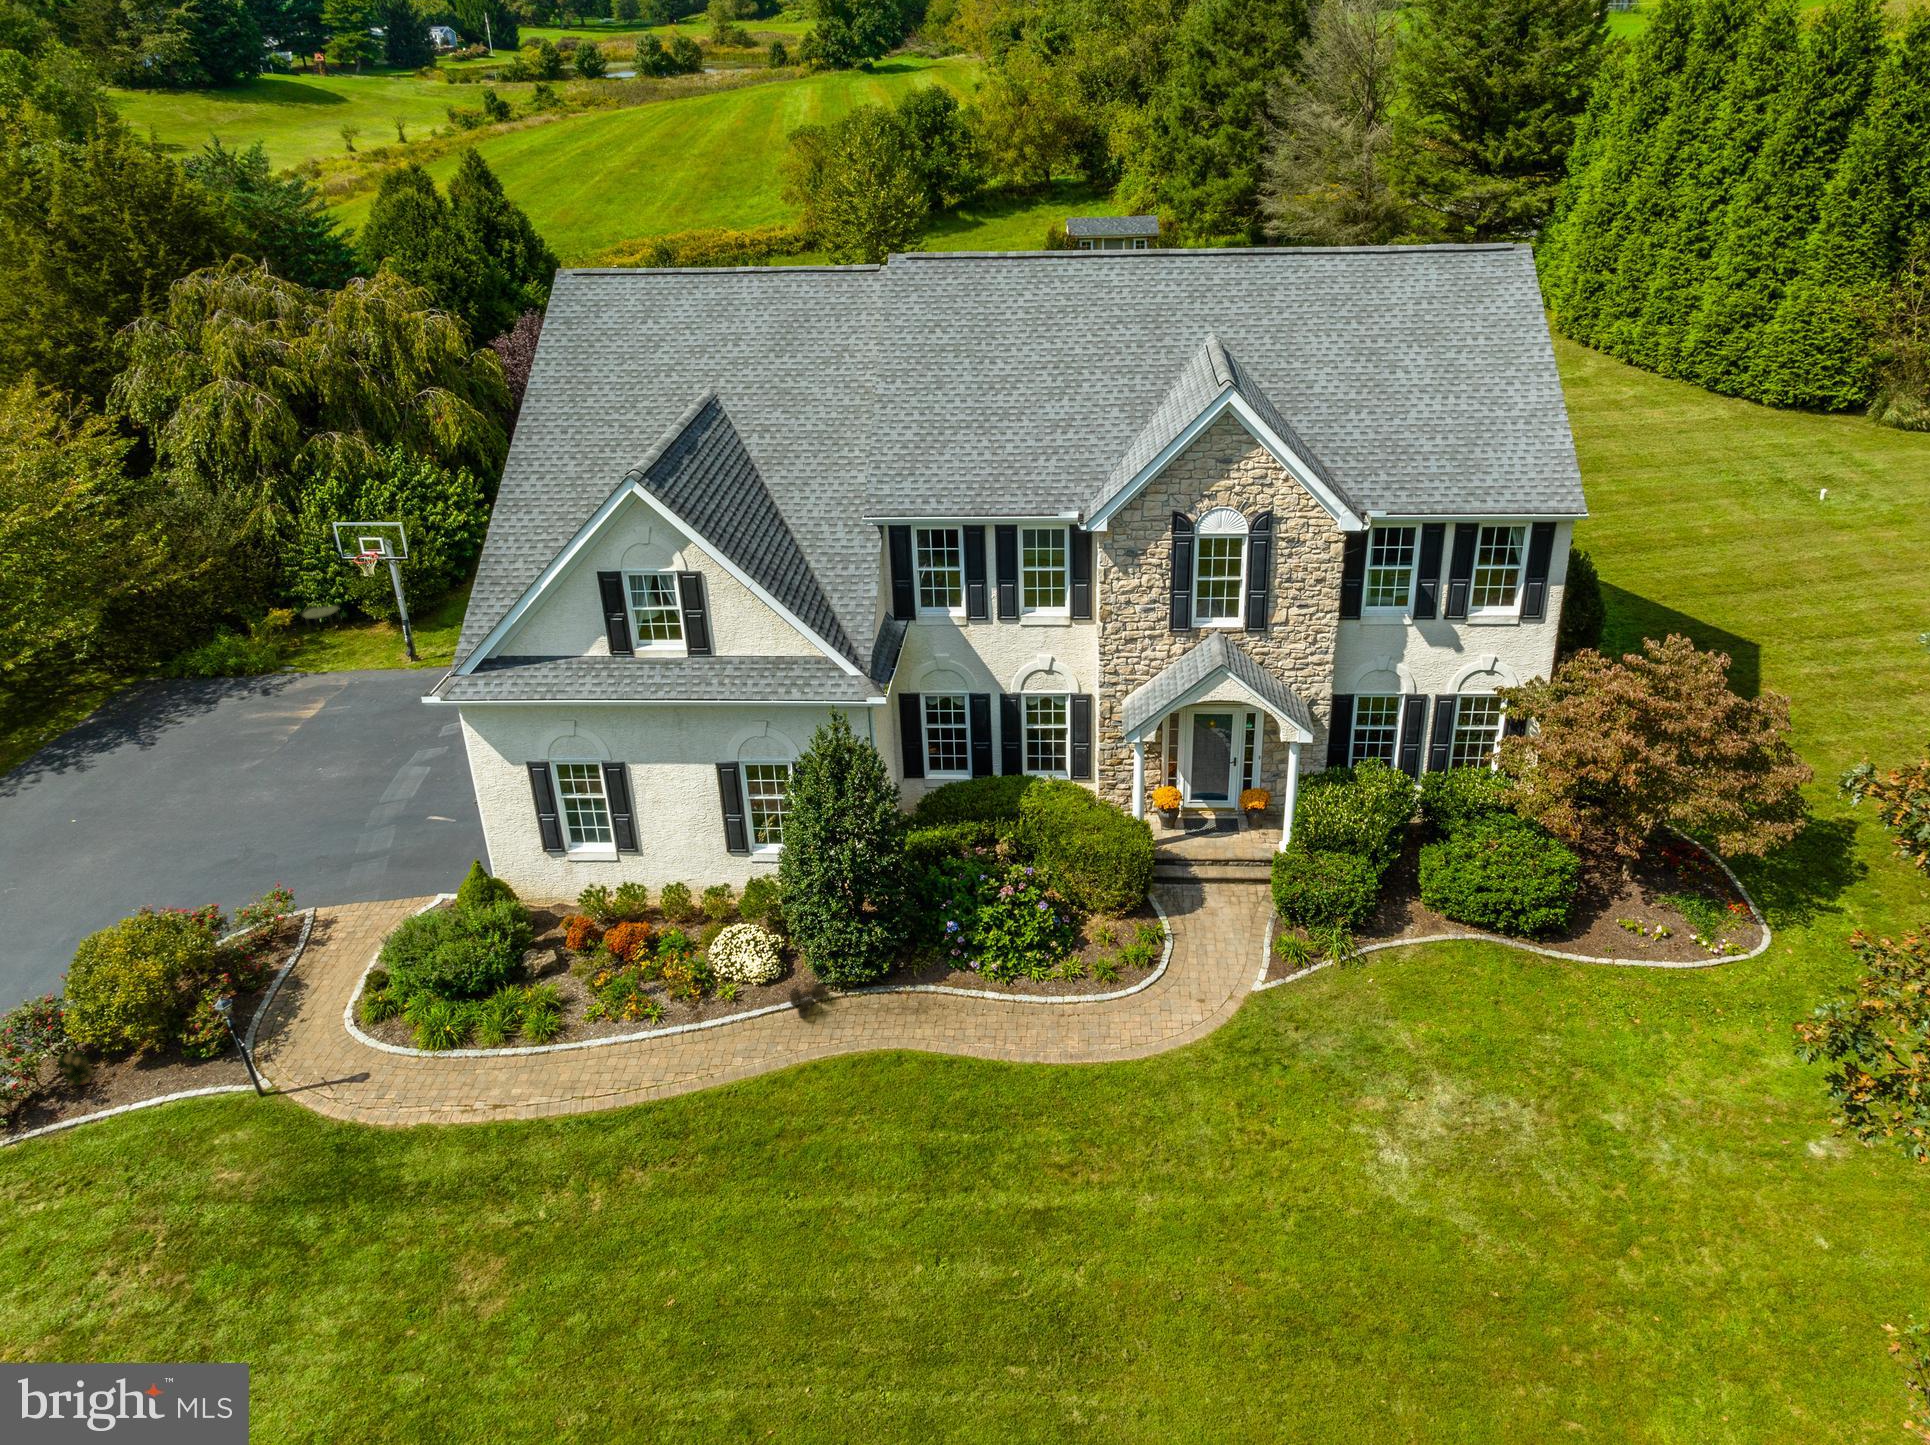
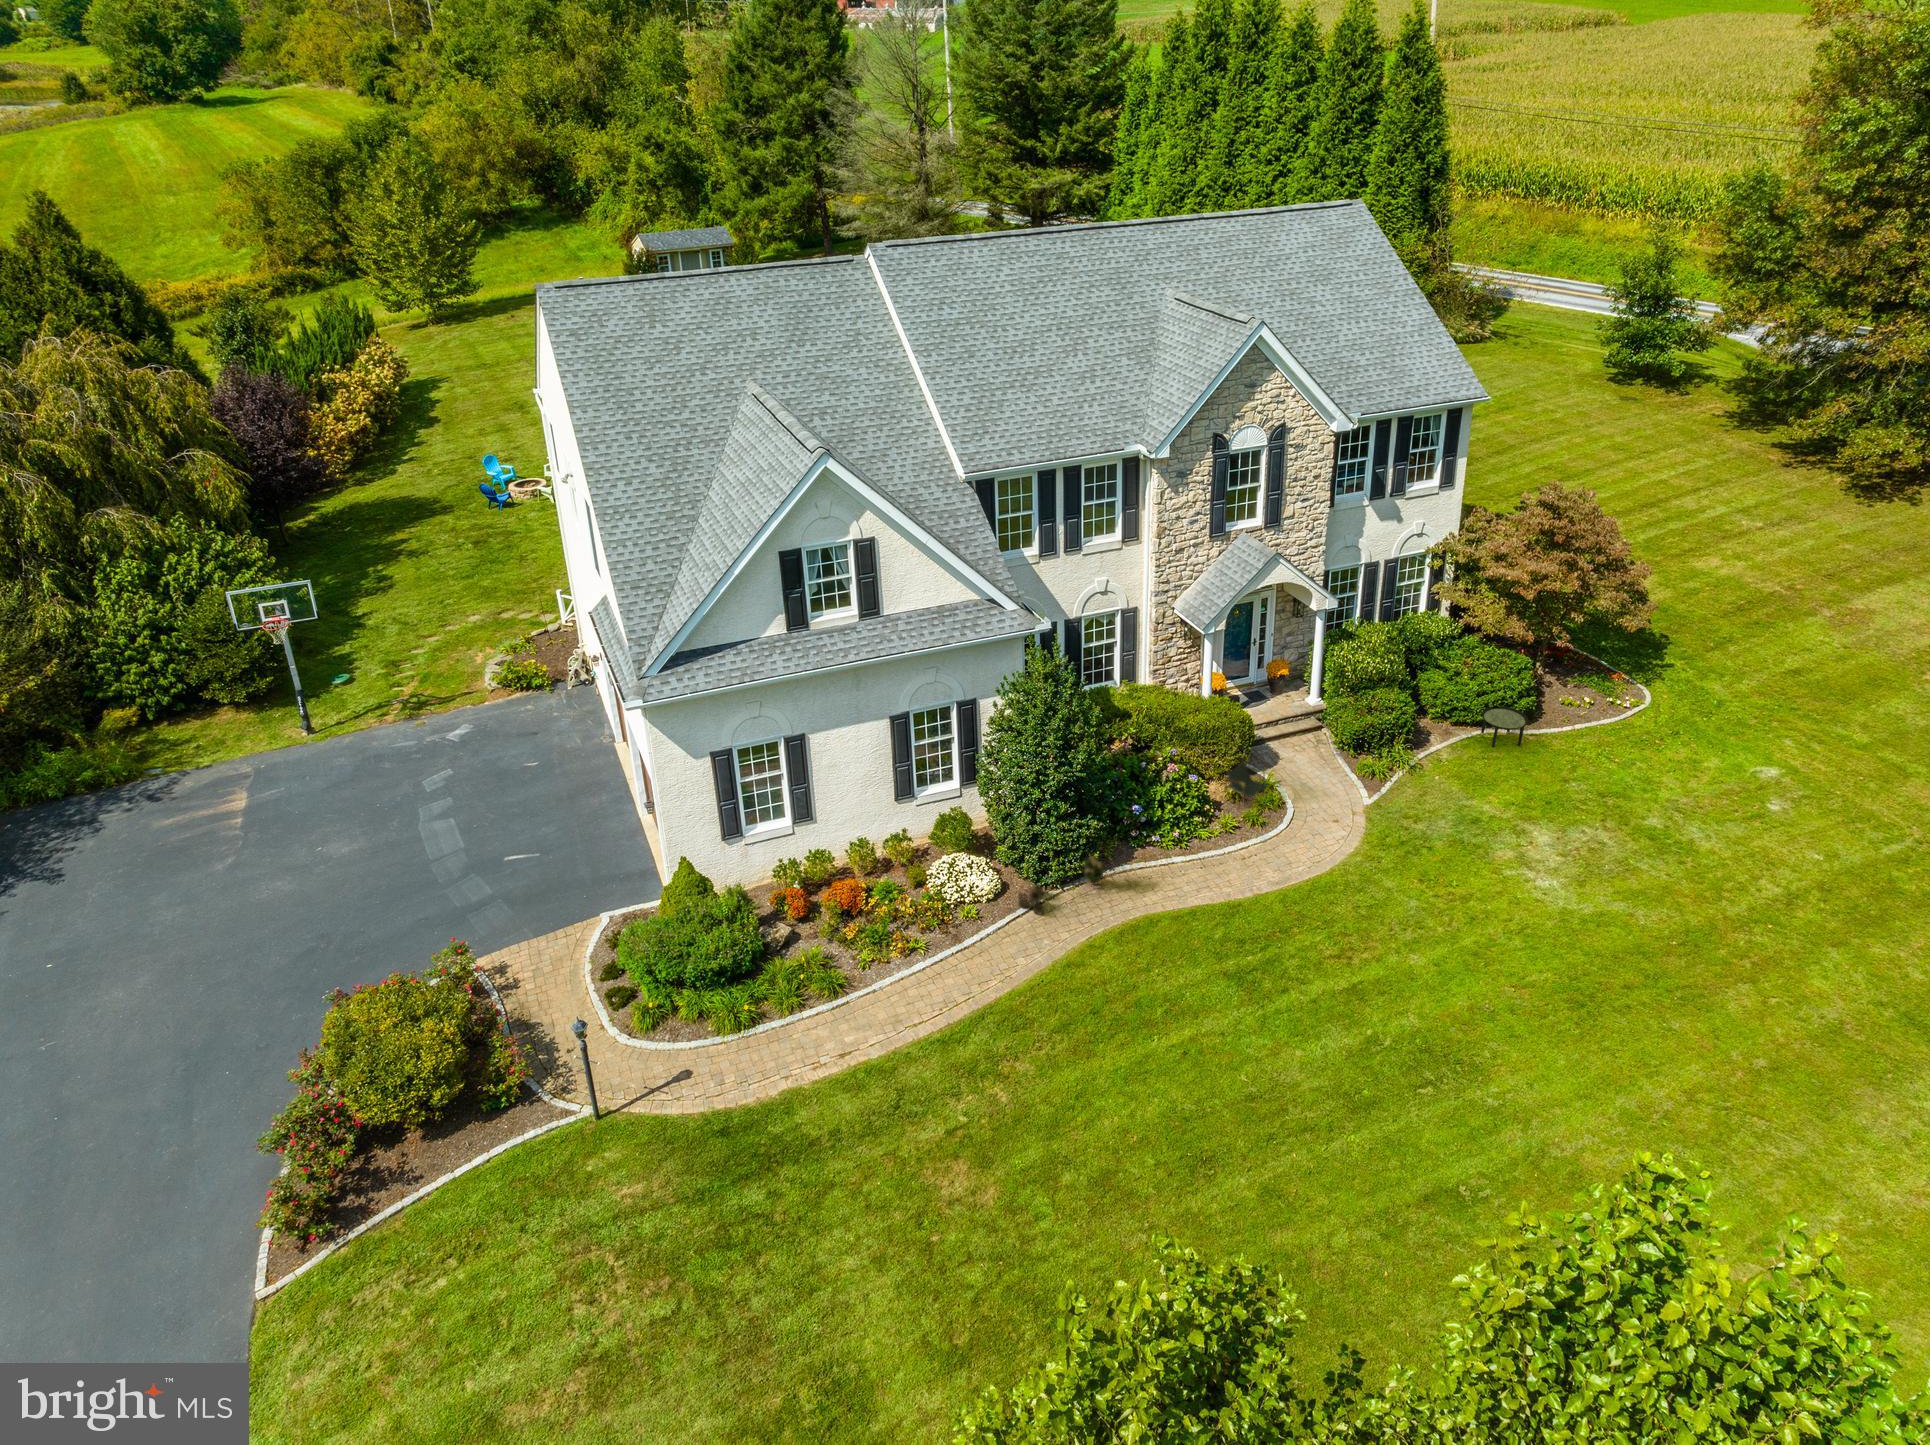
round table: present [301,605,341,634] -> present [1481,706,1528,747]
lounge chair: none [1108,895,1154,960] -> present [1224,759,1267,805]
decorative plant: present [56,1051,95,1086] -> present [1084,856,1103,885]

